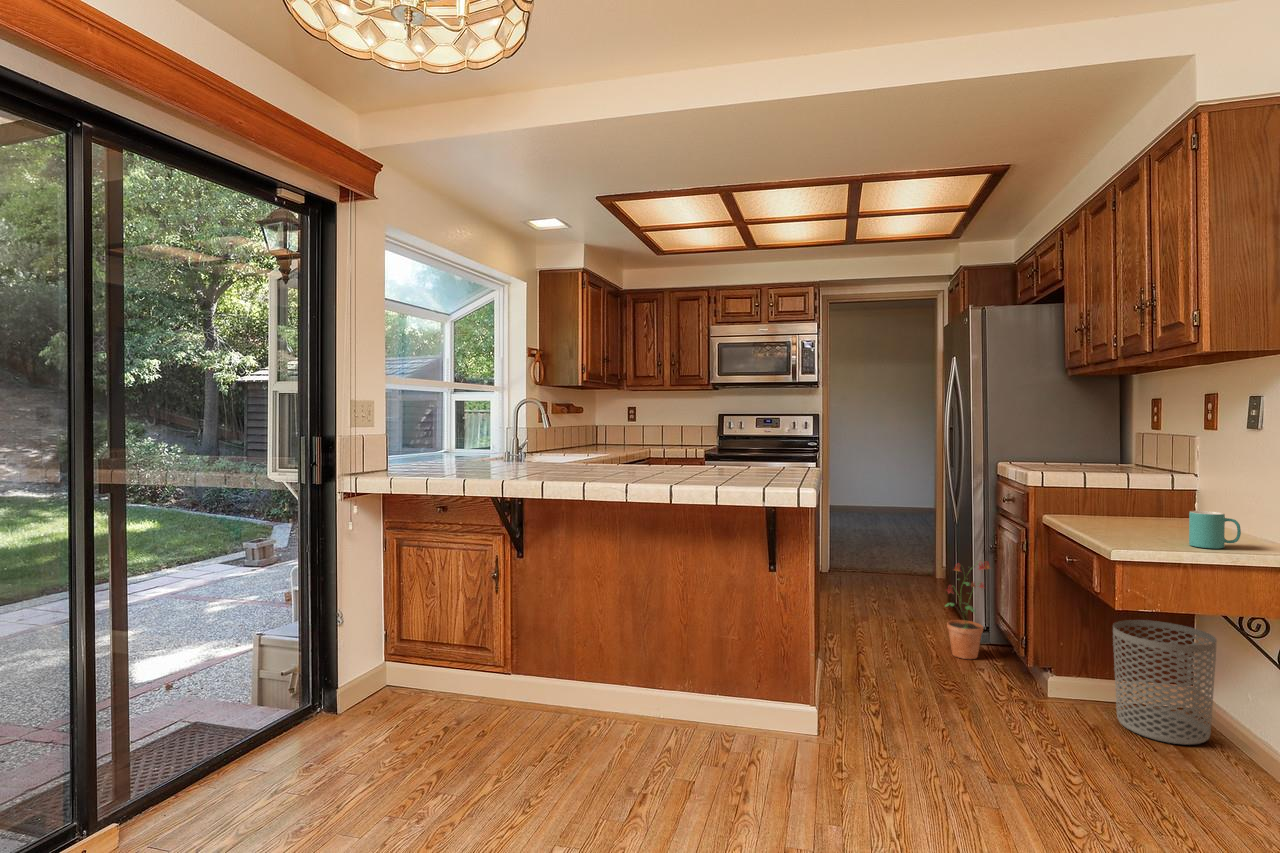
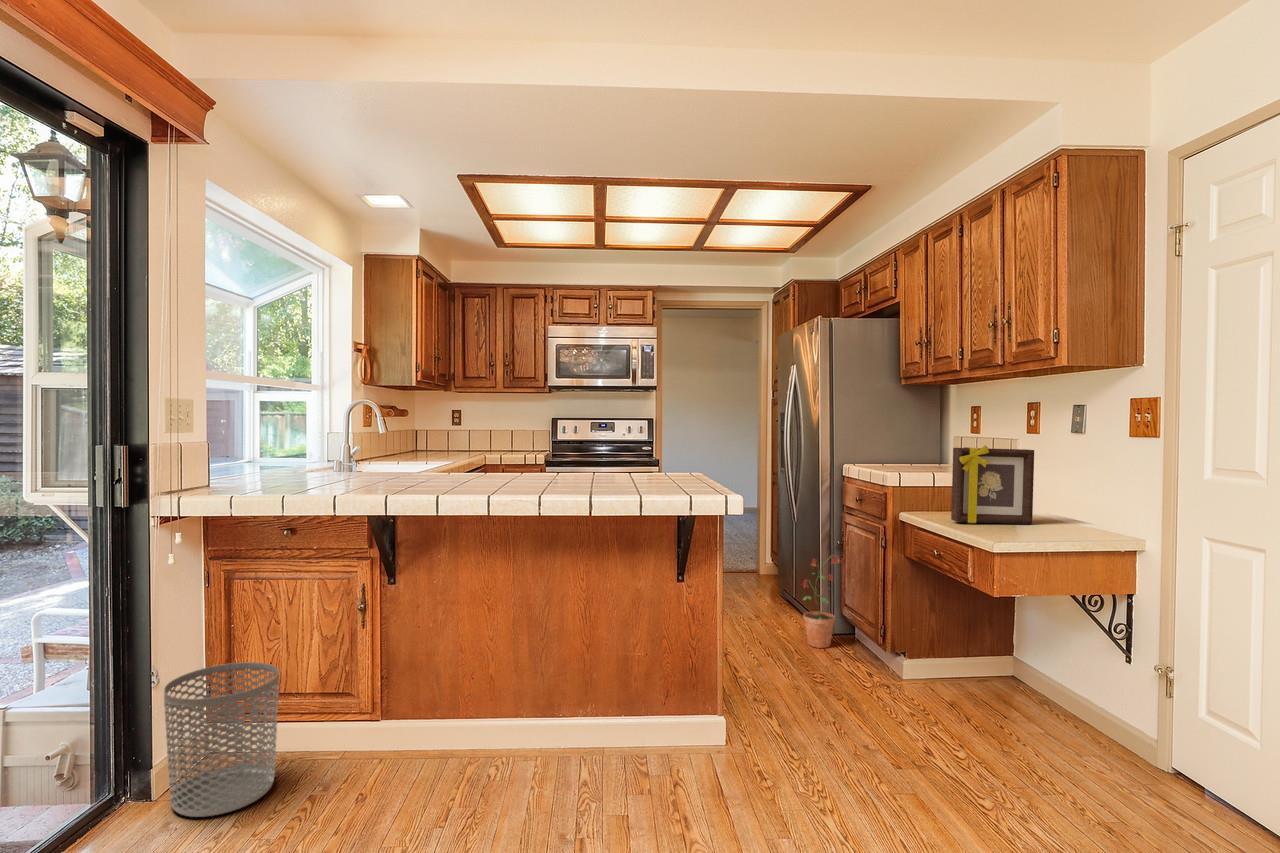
picture frame: none [1090,442,1195,534] -> present [951,445,1034,524]
mug: present [1189,511,1241,549] -> none [1043,505,1083,537]
waste bin: present [1113,620,1217,744] -> present [164,662,279,817]

